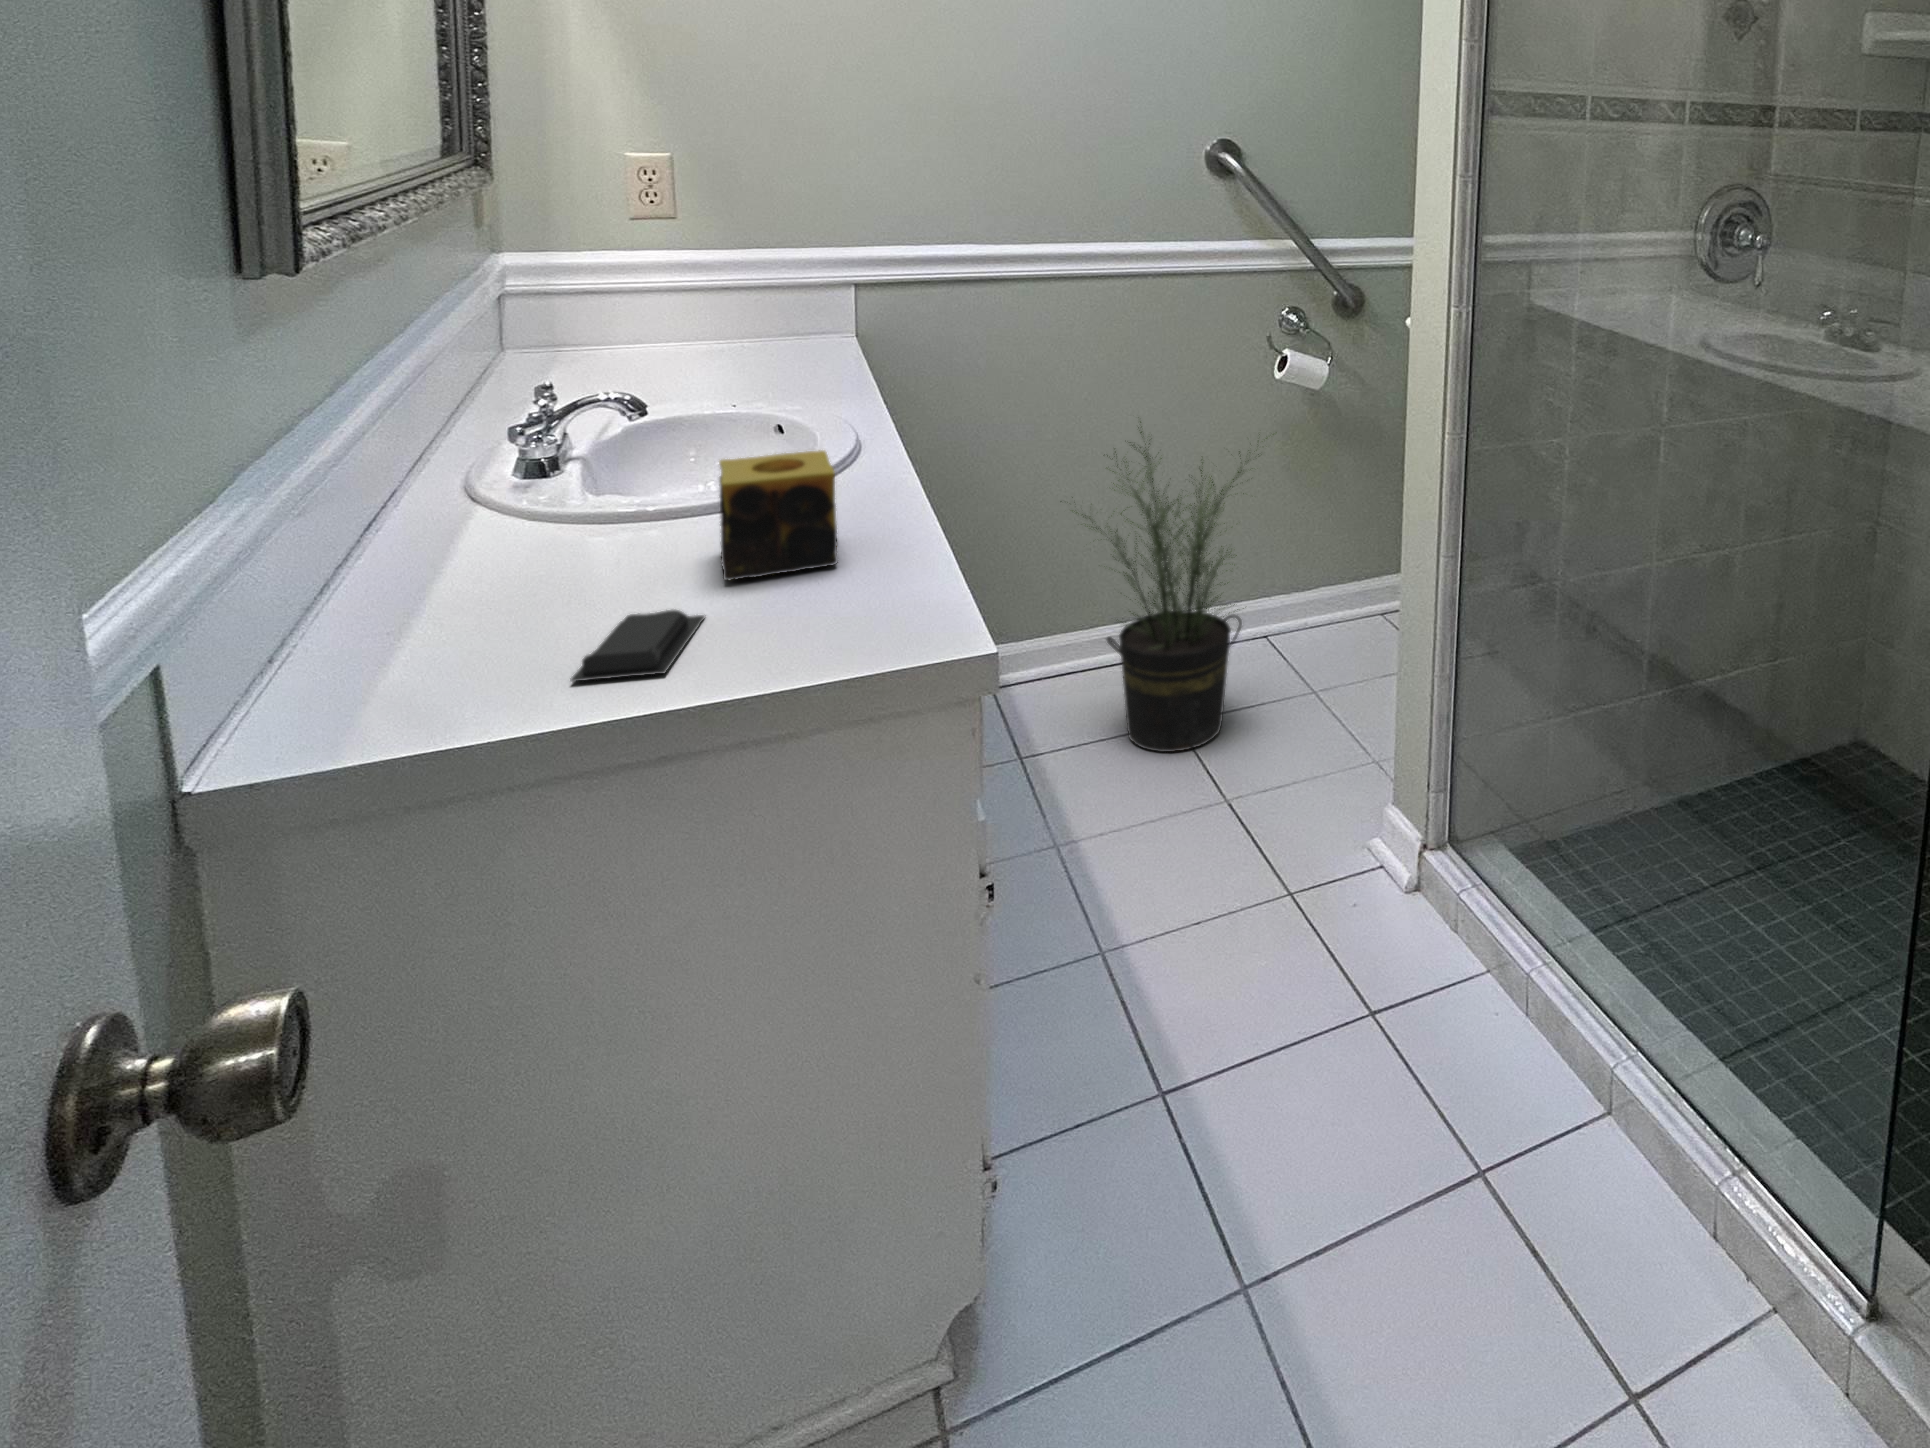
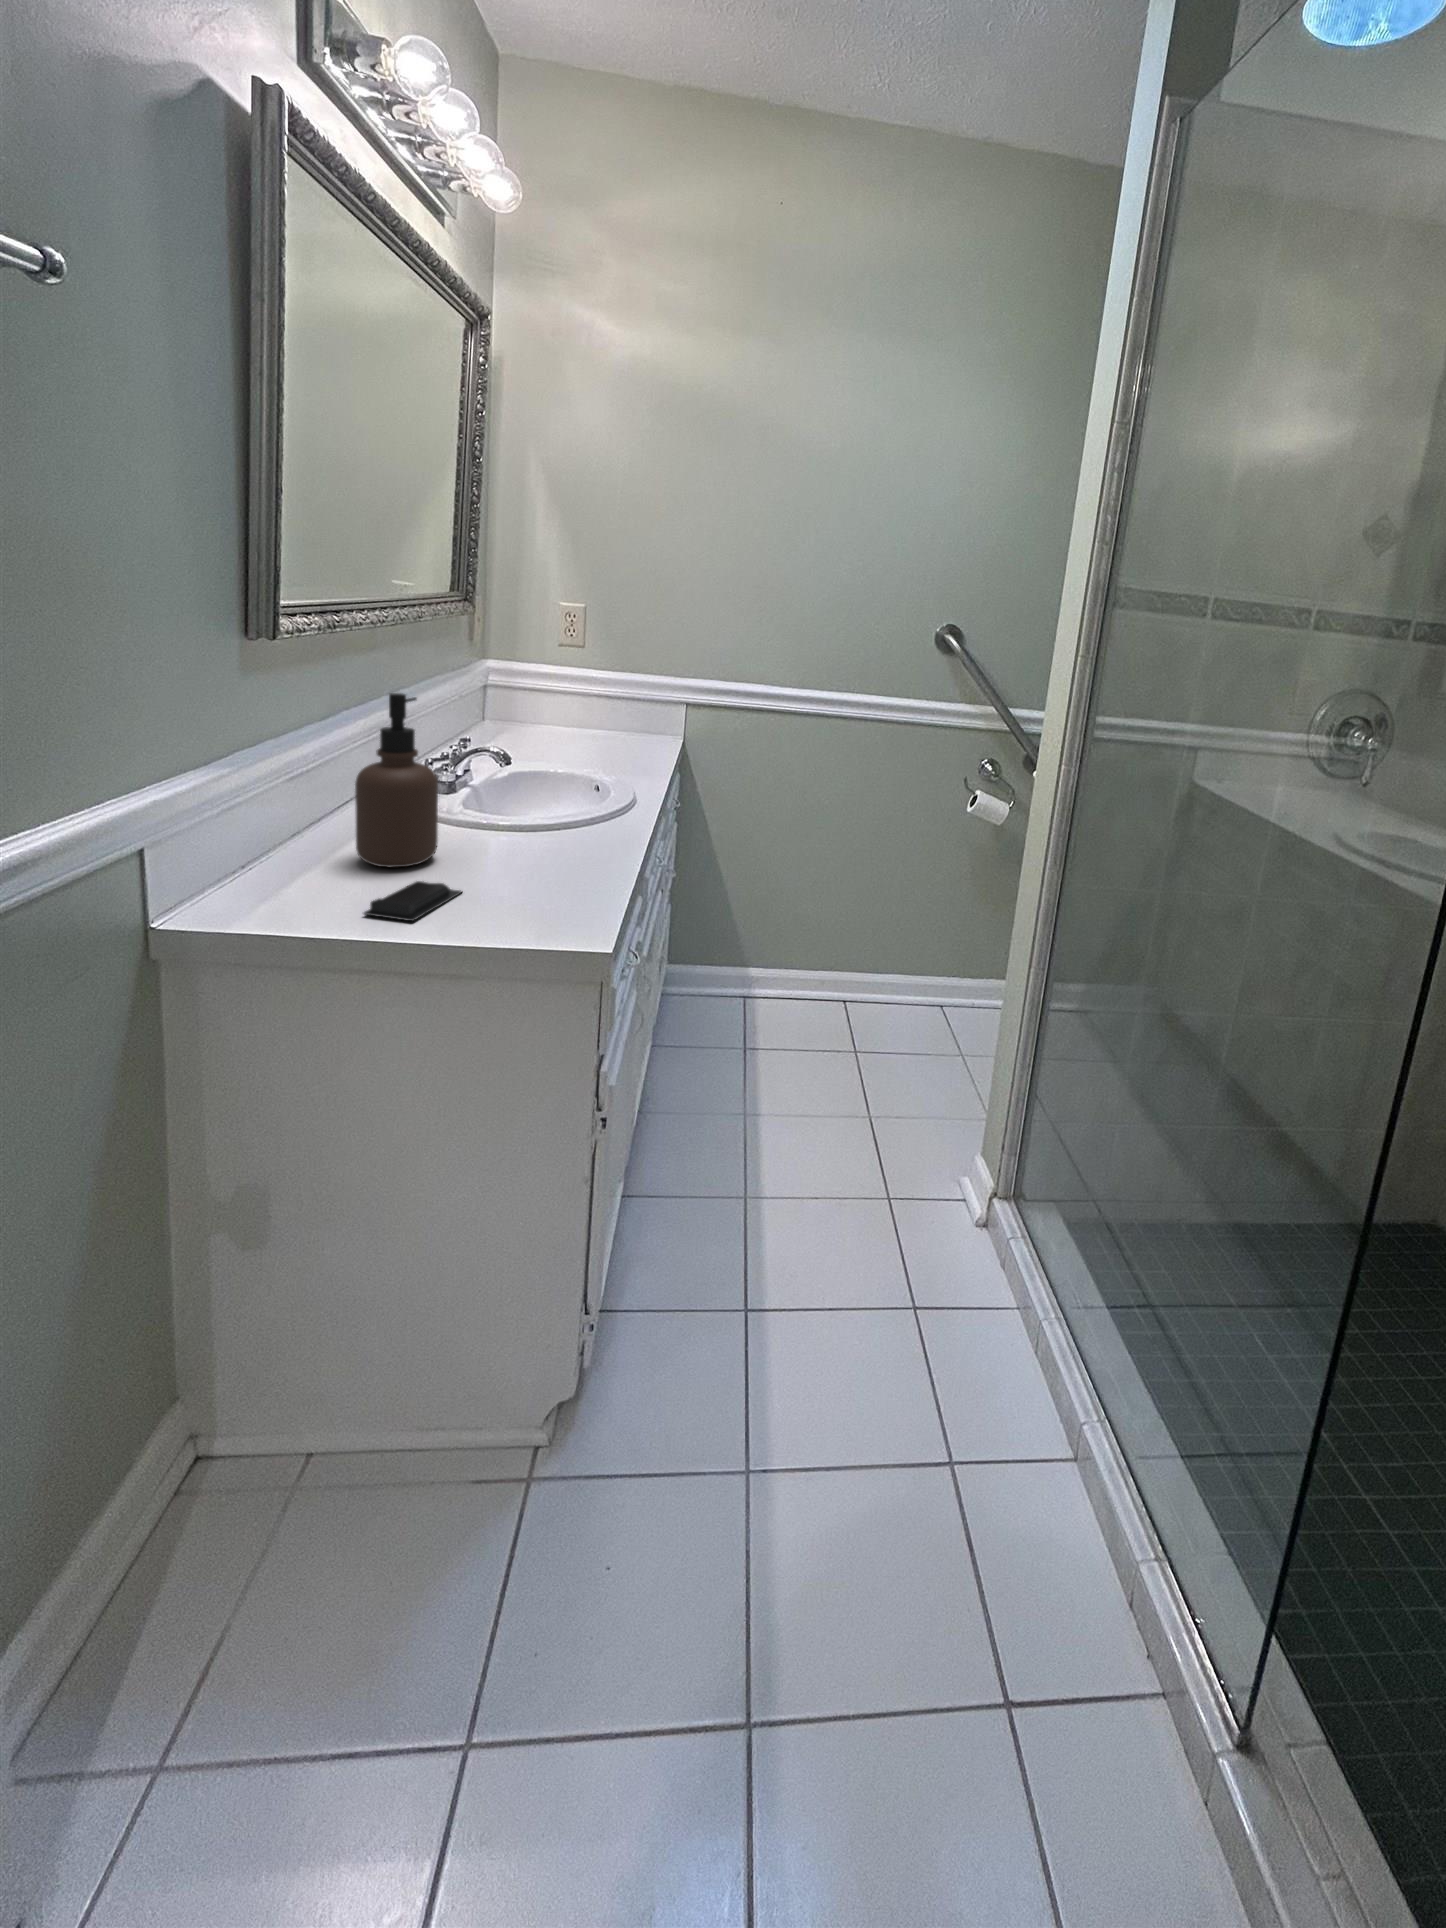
soap dispenser: none [466,333,617,607] -> present [355,693,438,867]
potted plant: present [1060,417,1277,752] -> none [789,820,951,1068]
candle: present [719,450,838,580] -> none [488,794,571,876]

